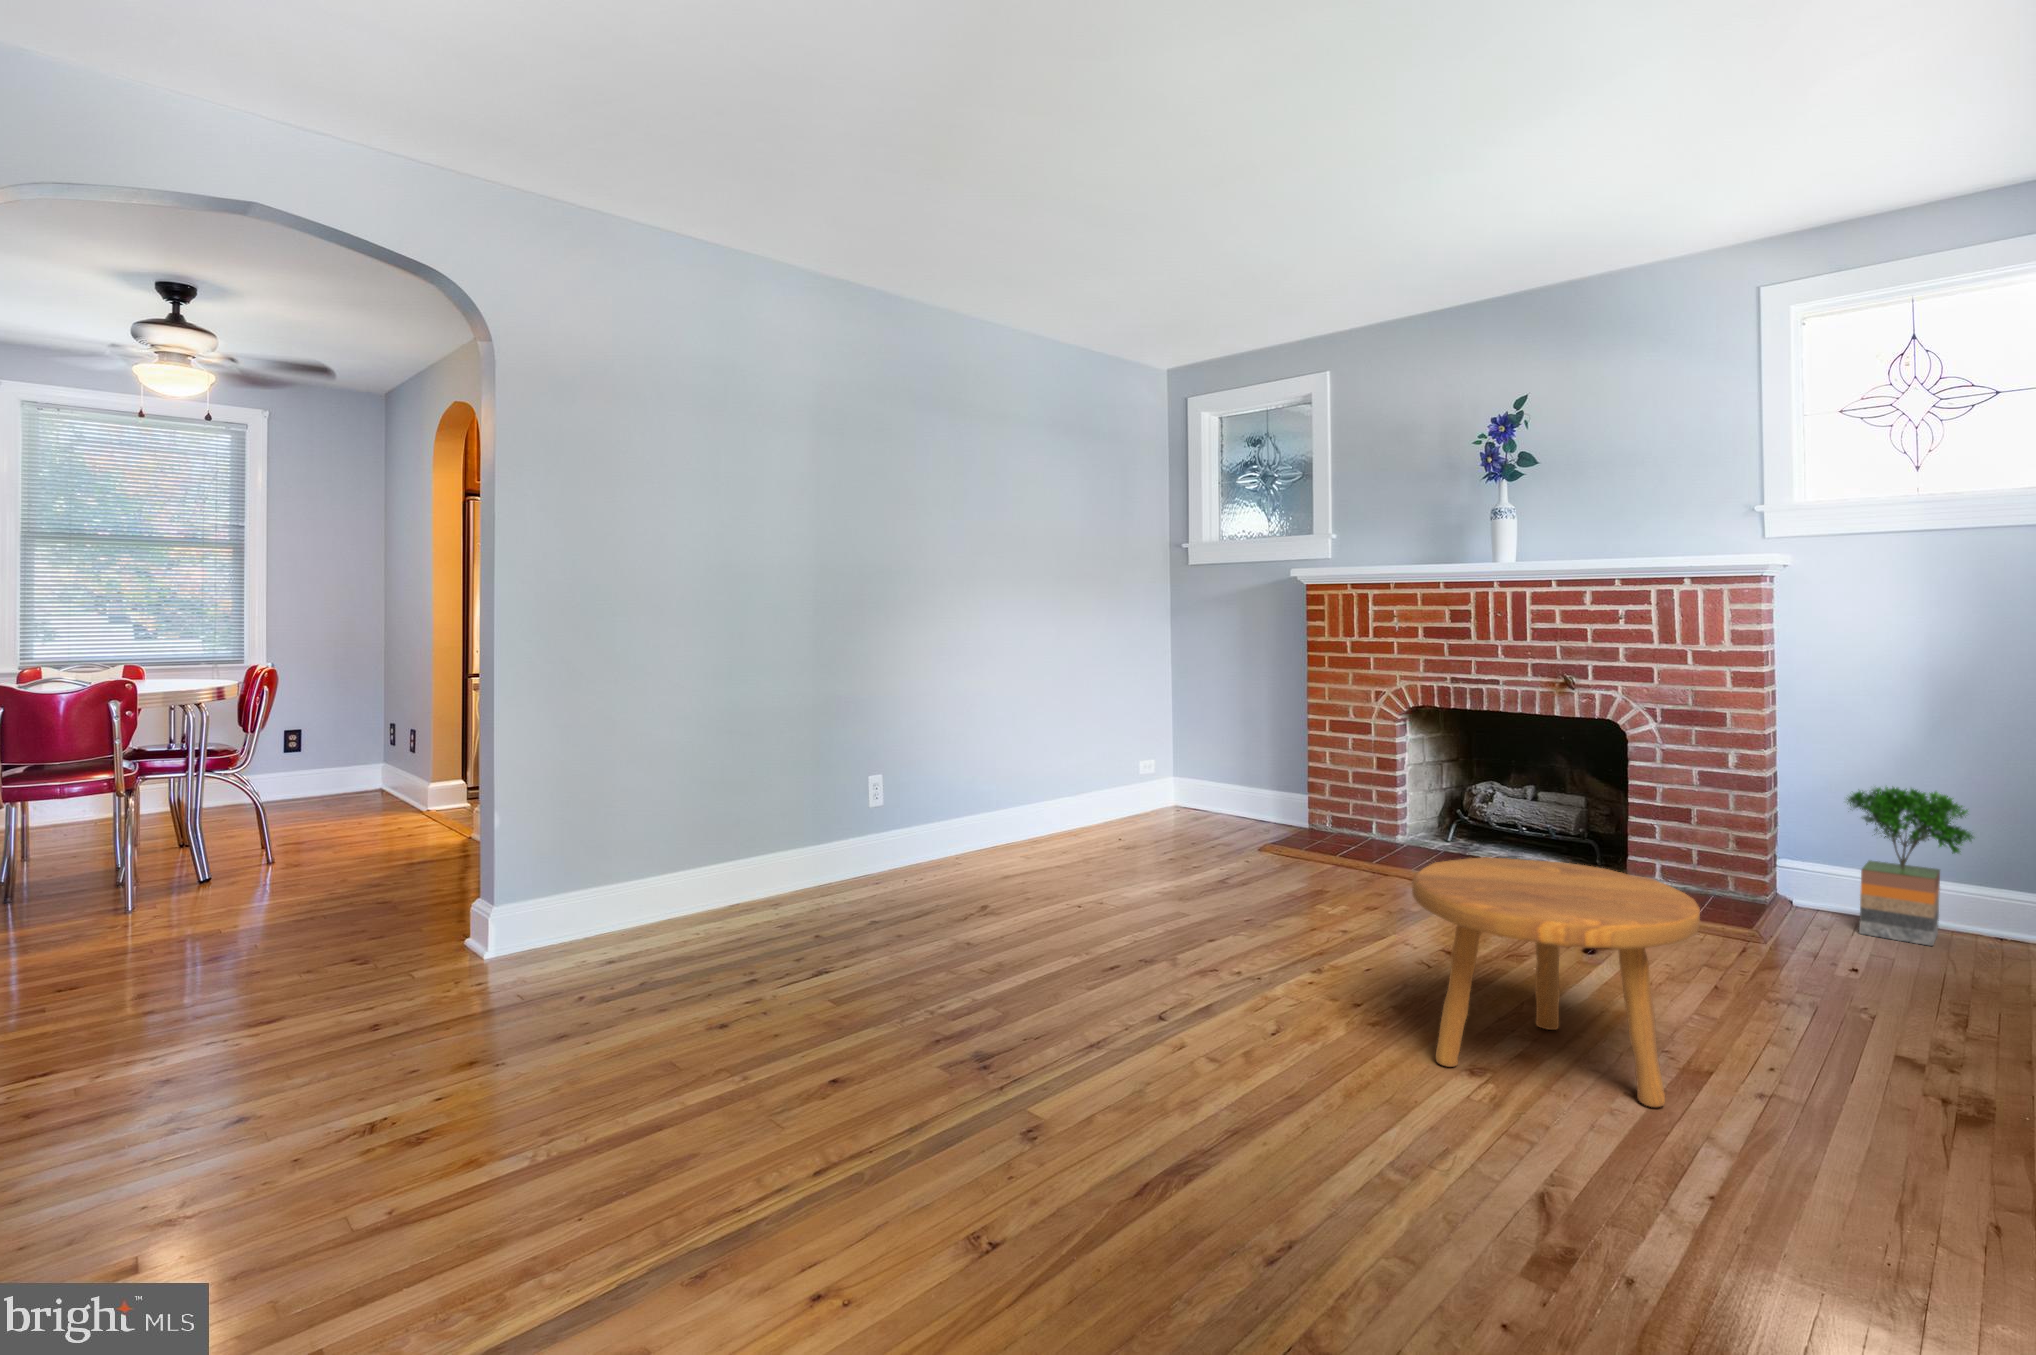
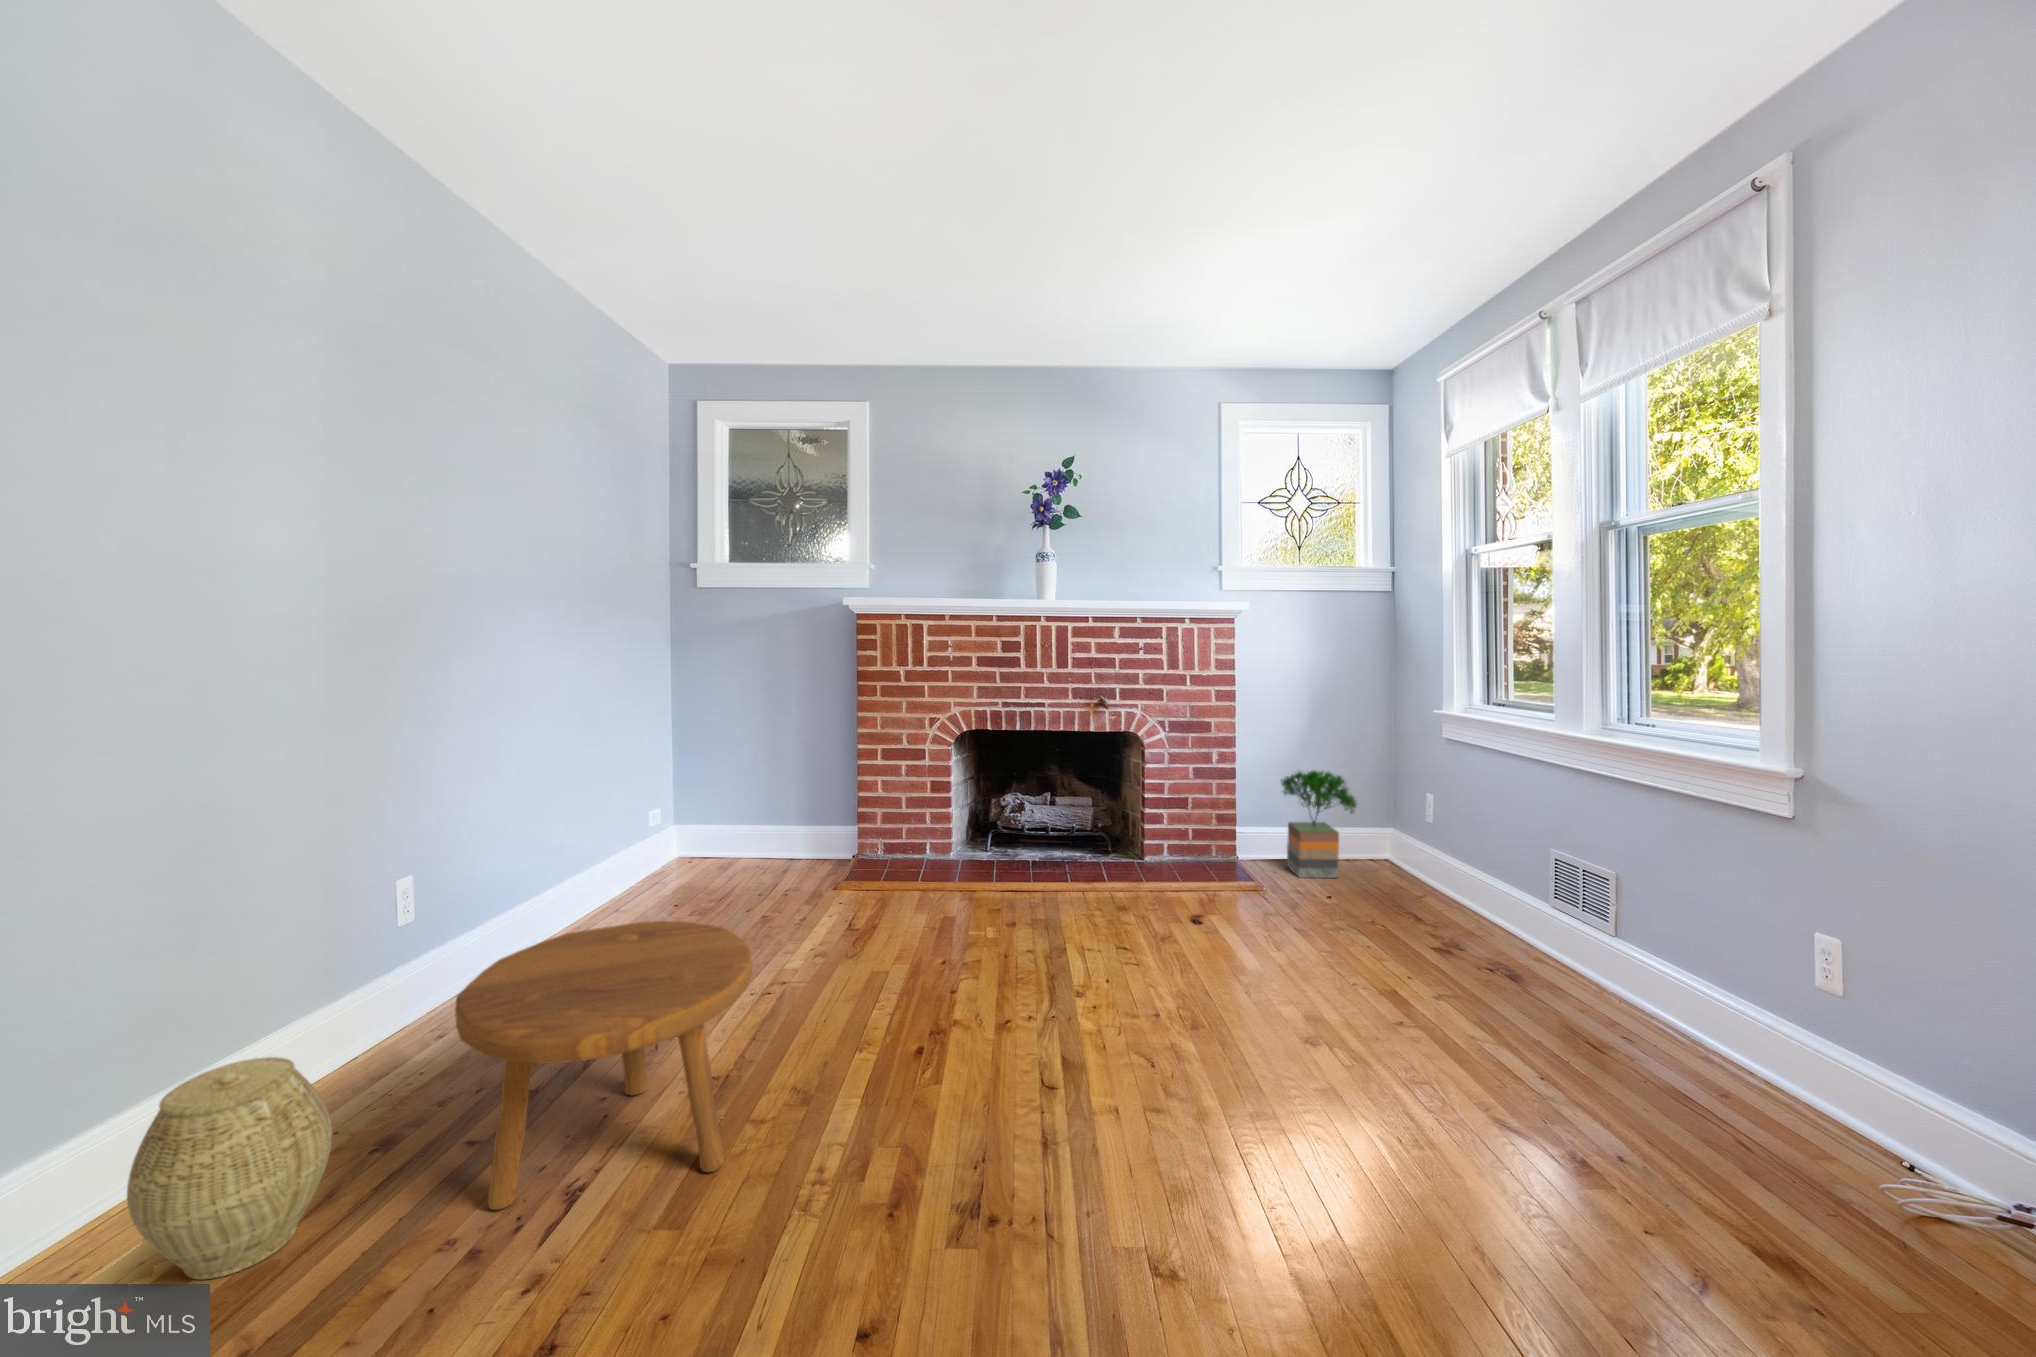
woven basket: none [774,810,850,906] -> present [127,1057,332,1280]
footstool: present [1412,857,1700,1107] -> present [455,921,752,1210]

